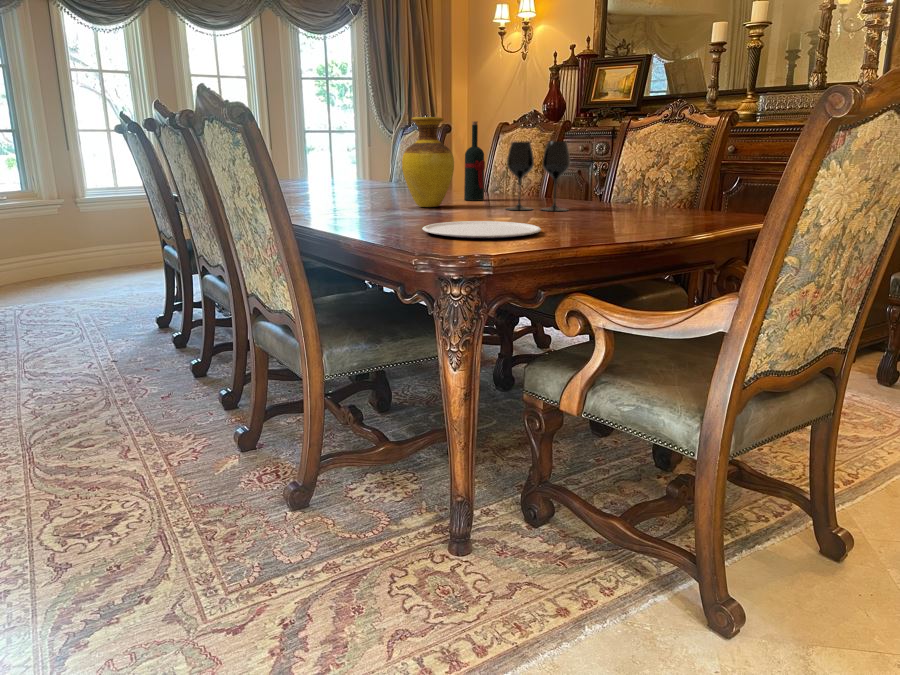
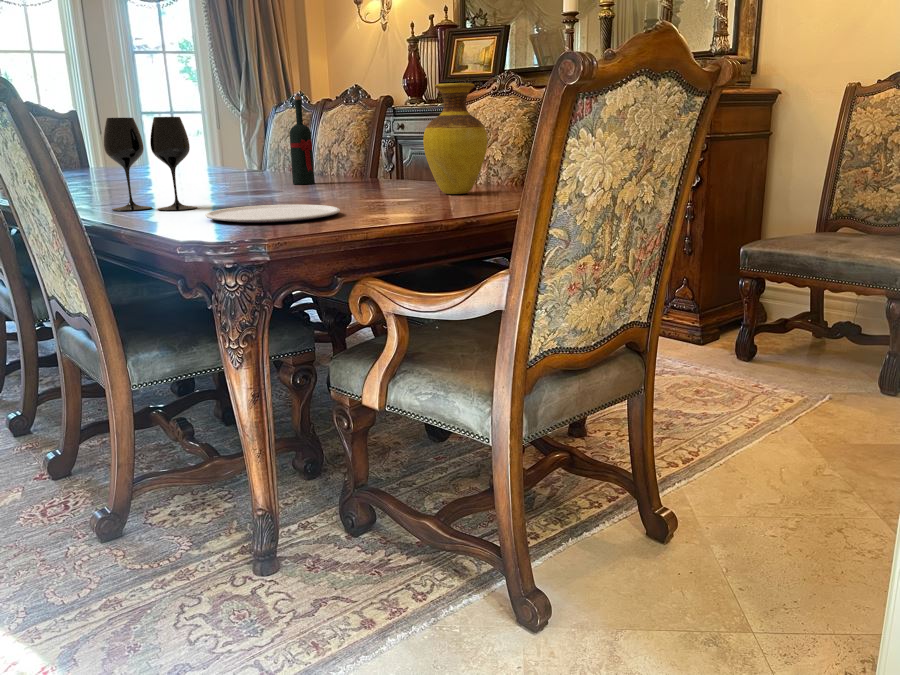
vase: present [402,117,454,207] -> present [423,83,487,194]
wine glass: present [507,141,570,211] -> present [104,117,197,211]

